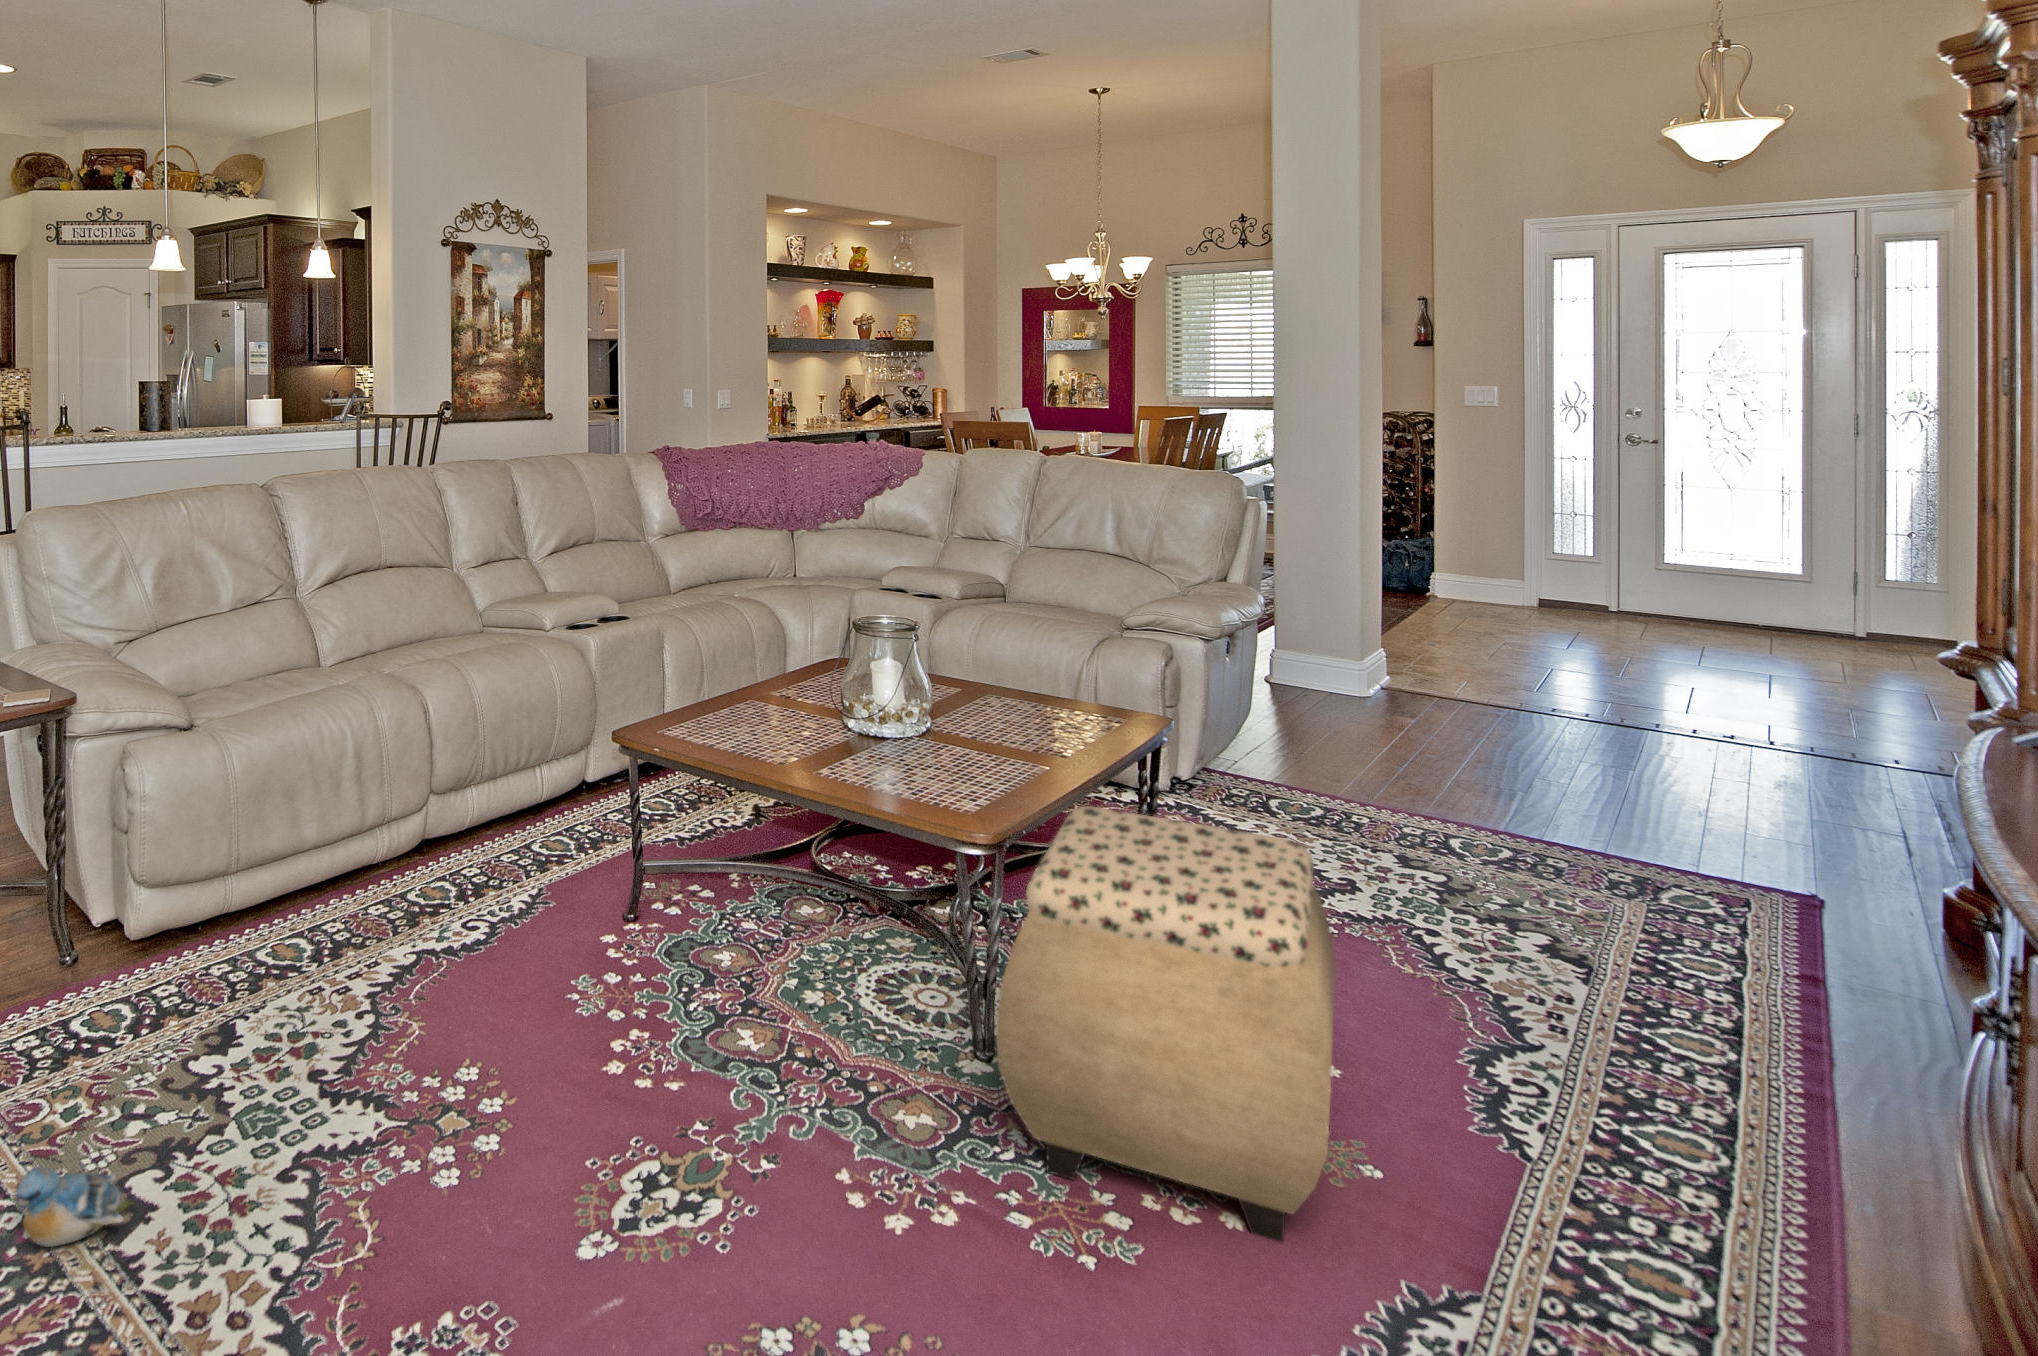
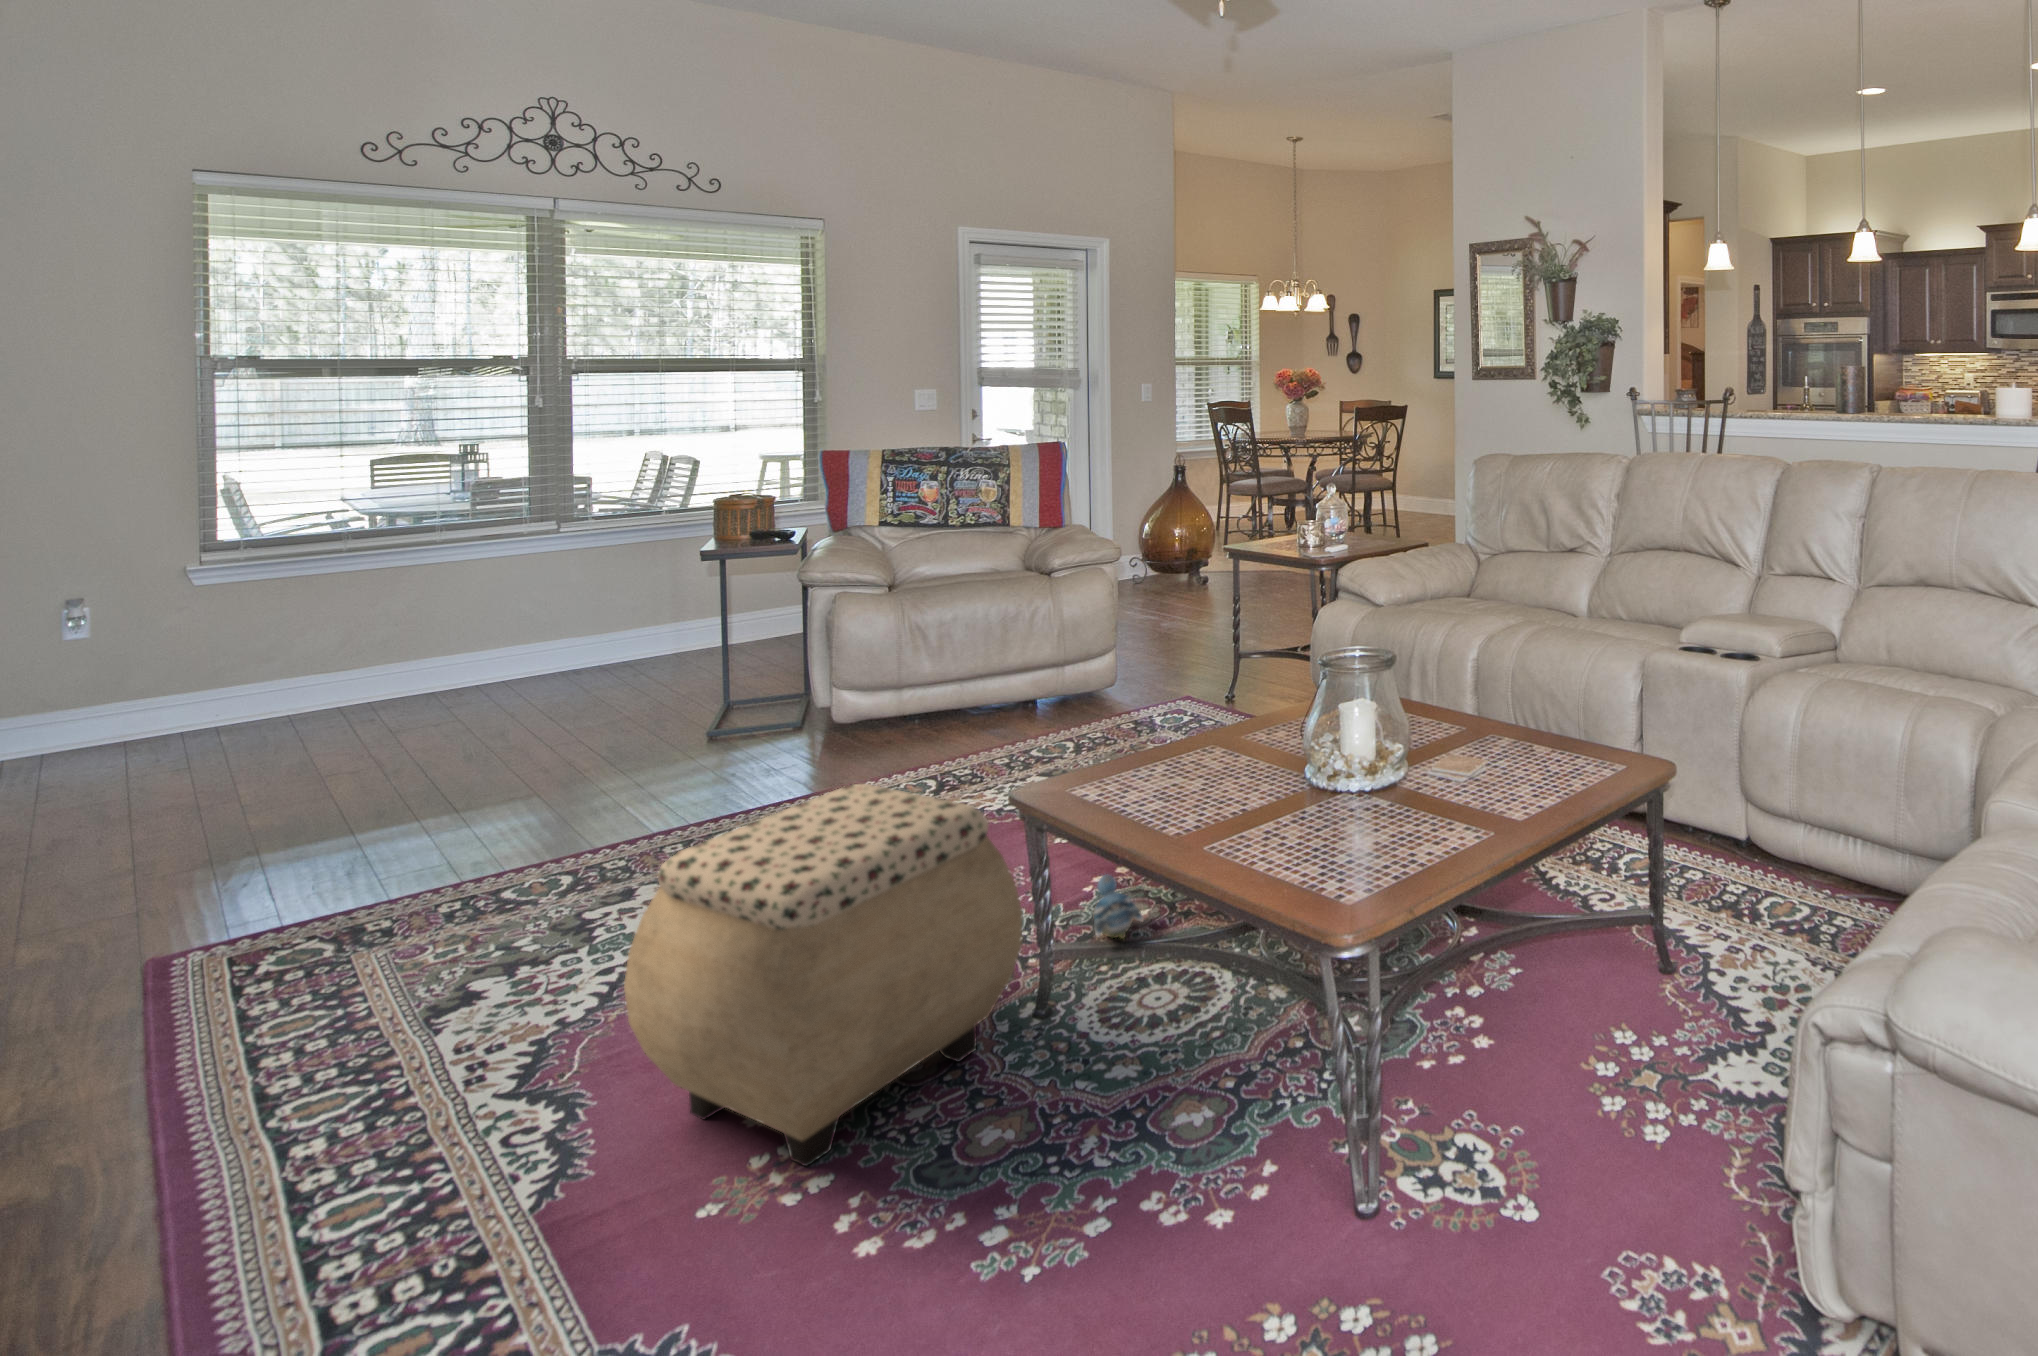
plush toy: present [13,1167,133,1247] -> present [1094,875,1143,939]

